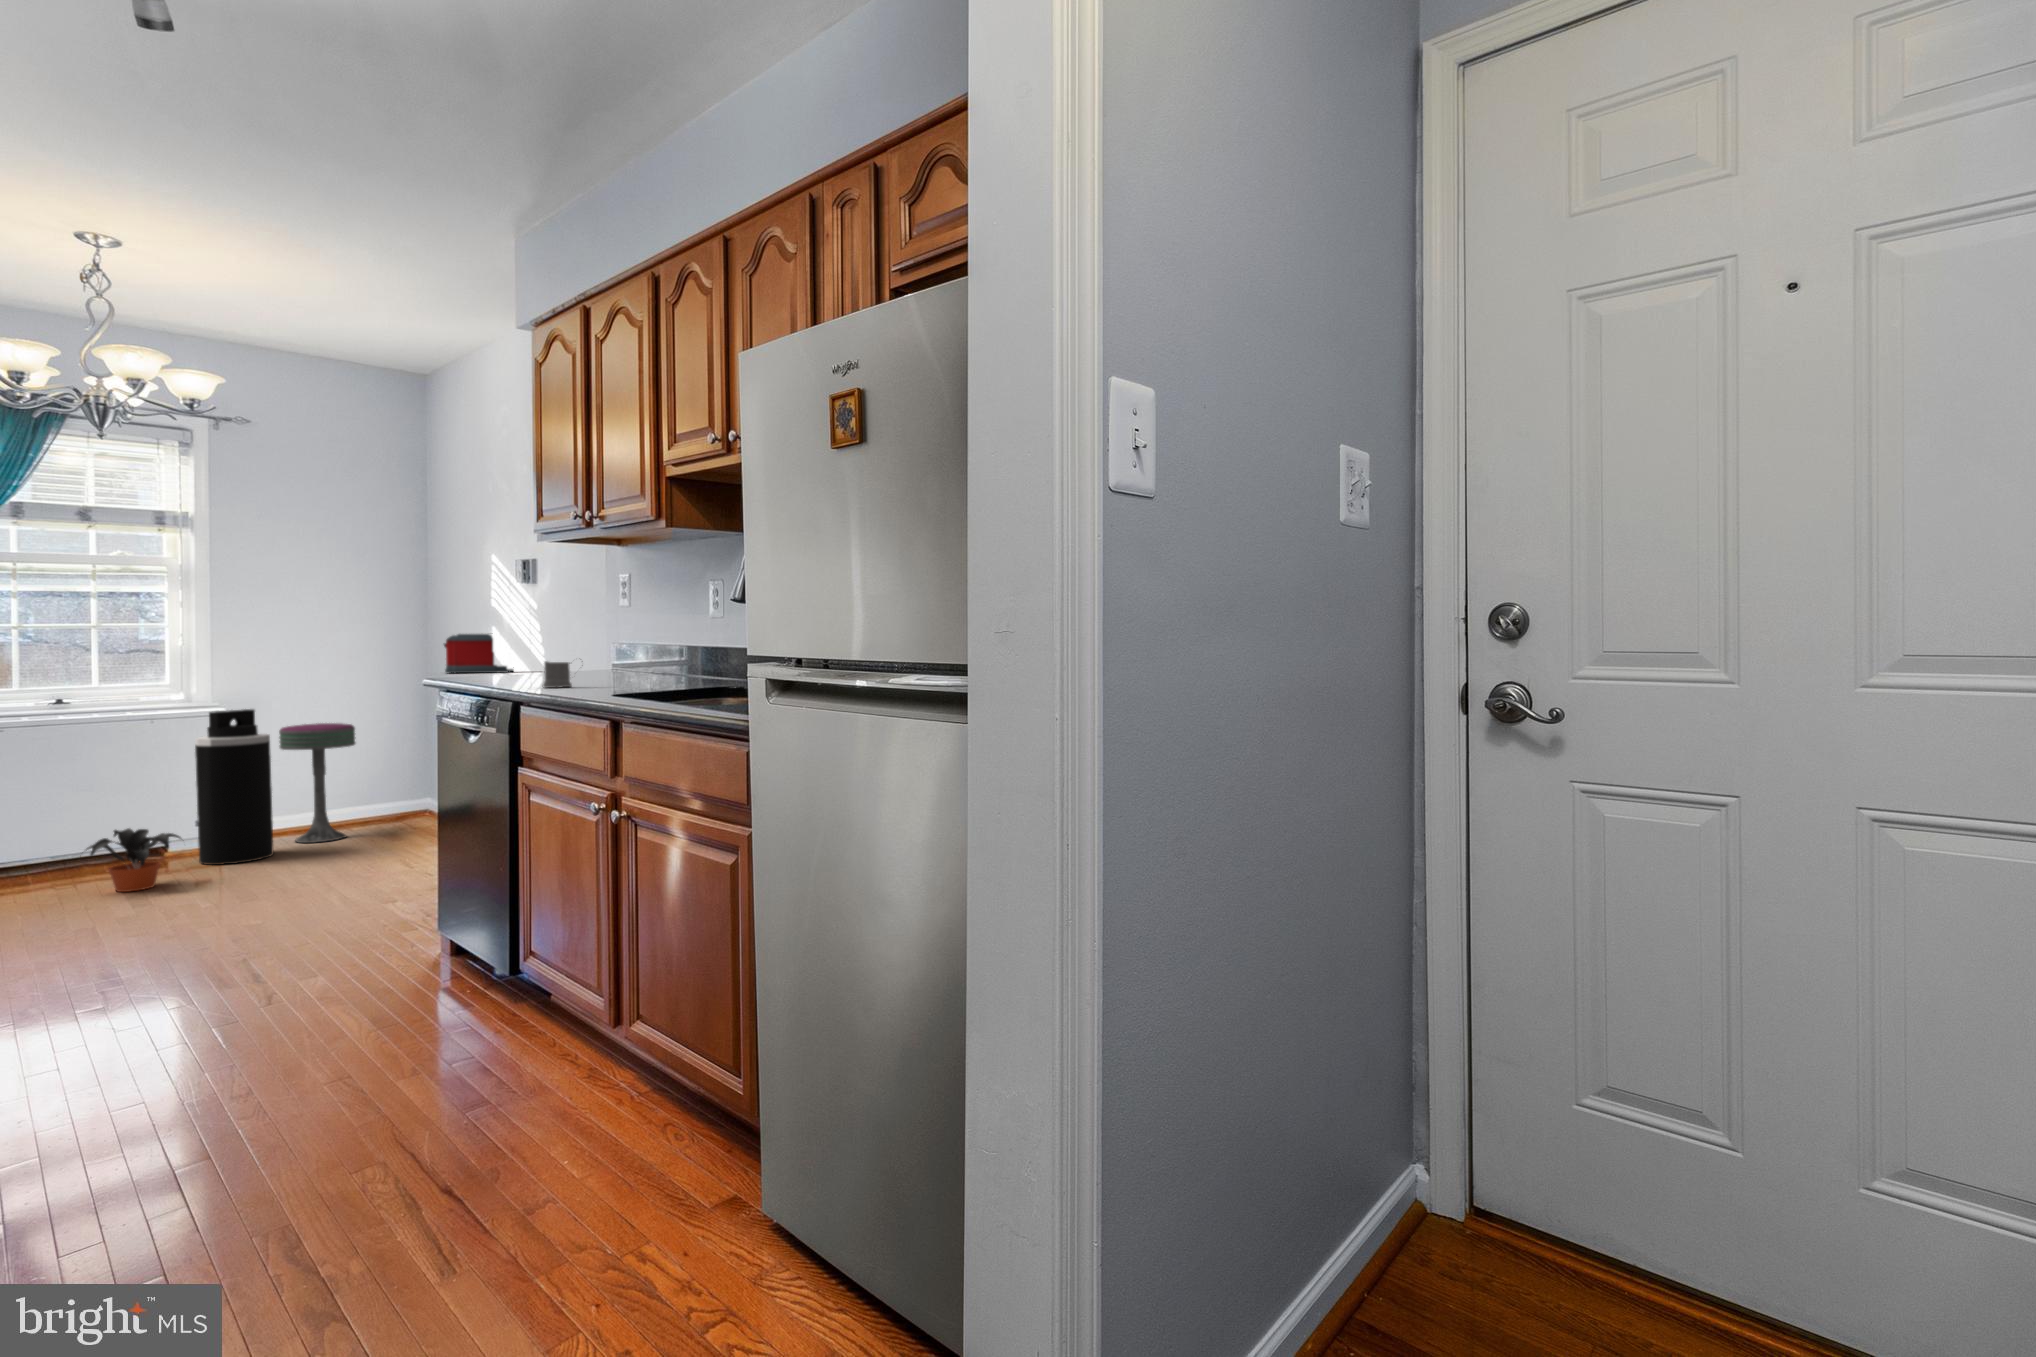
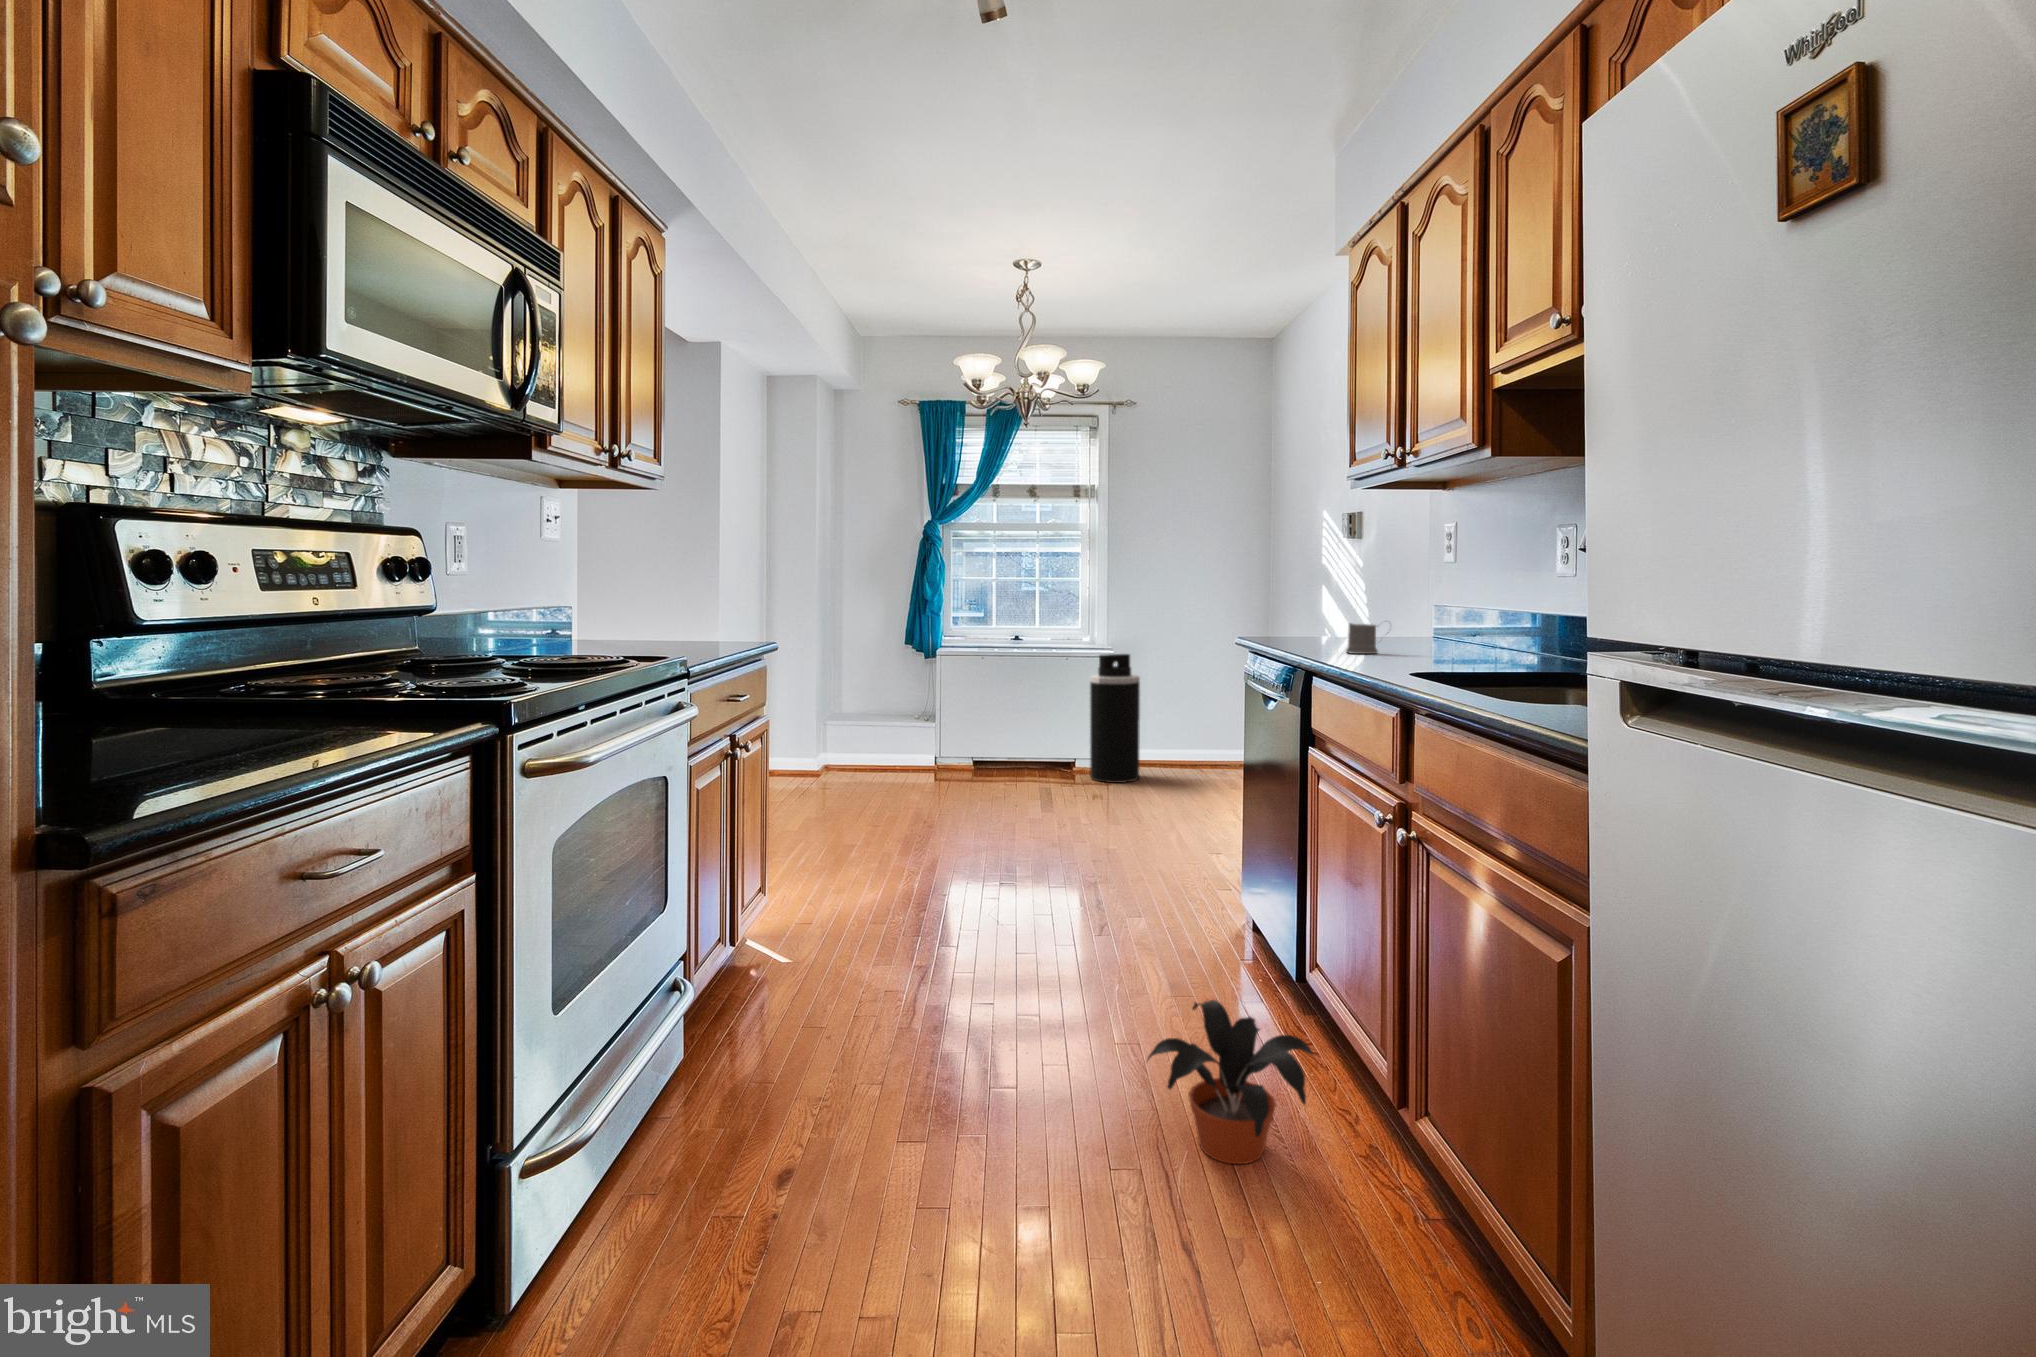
toaster: present [444,634,514,673] -> none [1275,588,1339,628]
bar stool: present [279,723,355,843] -> none [1149,668,1204,772]
potted plant: present [86,828,181,892] -> present [1147,1000,1313,1164]

